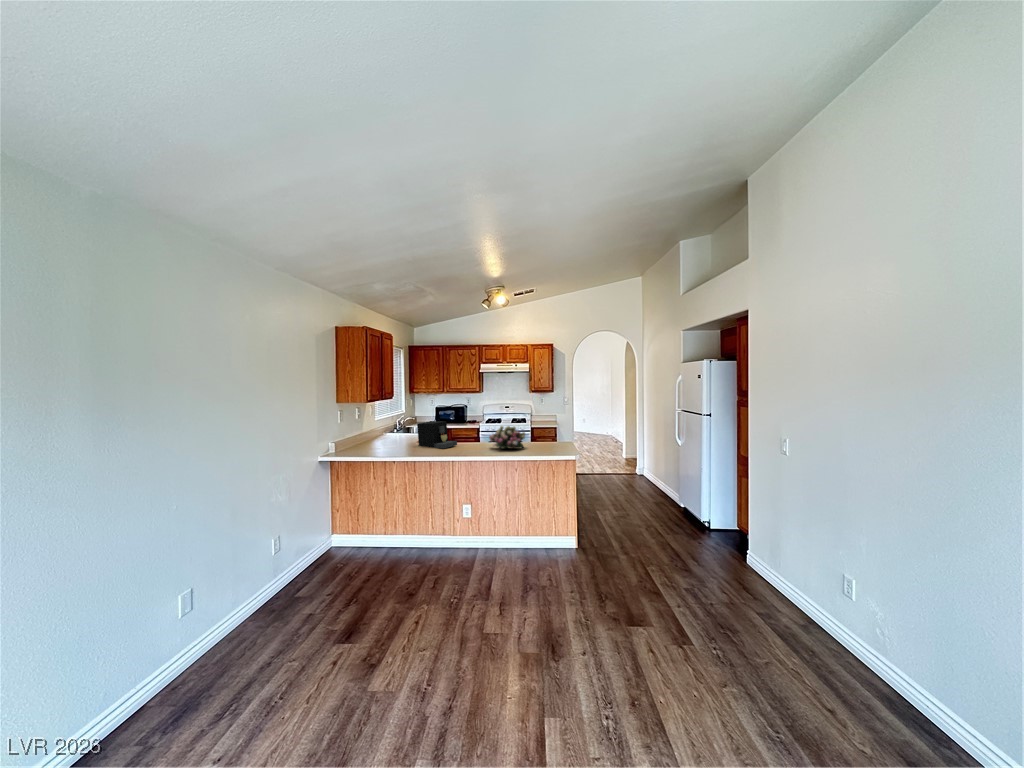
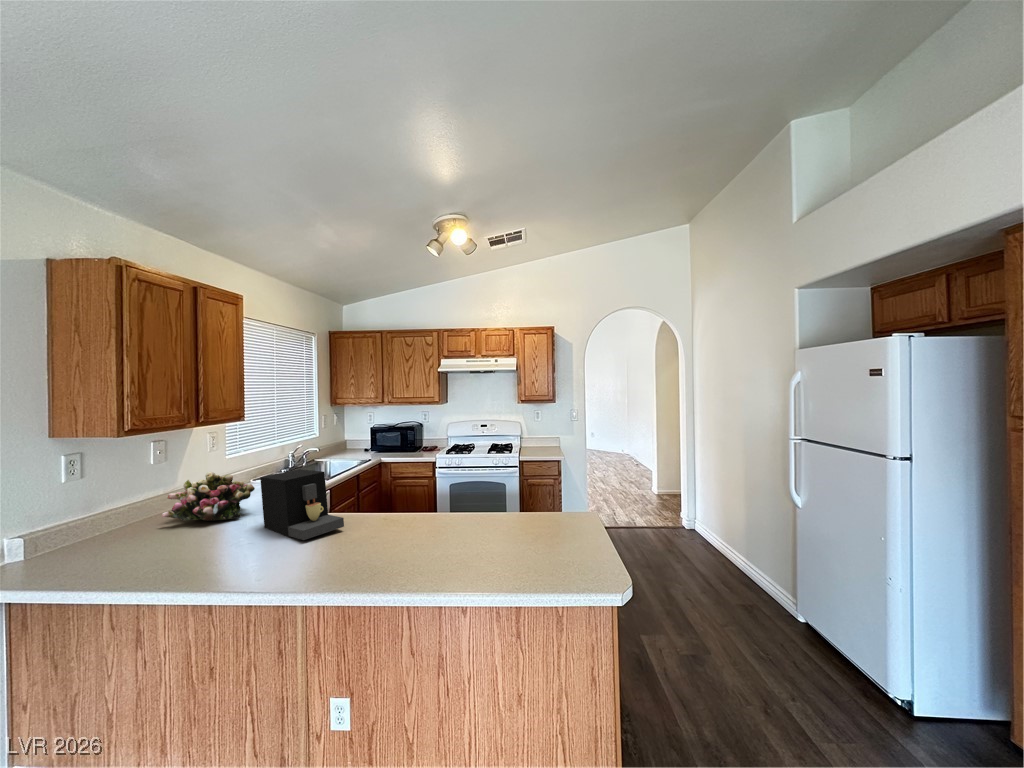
flower arrangement: present [489,426,525,449] -> present [161,472,255,520]

